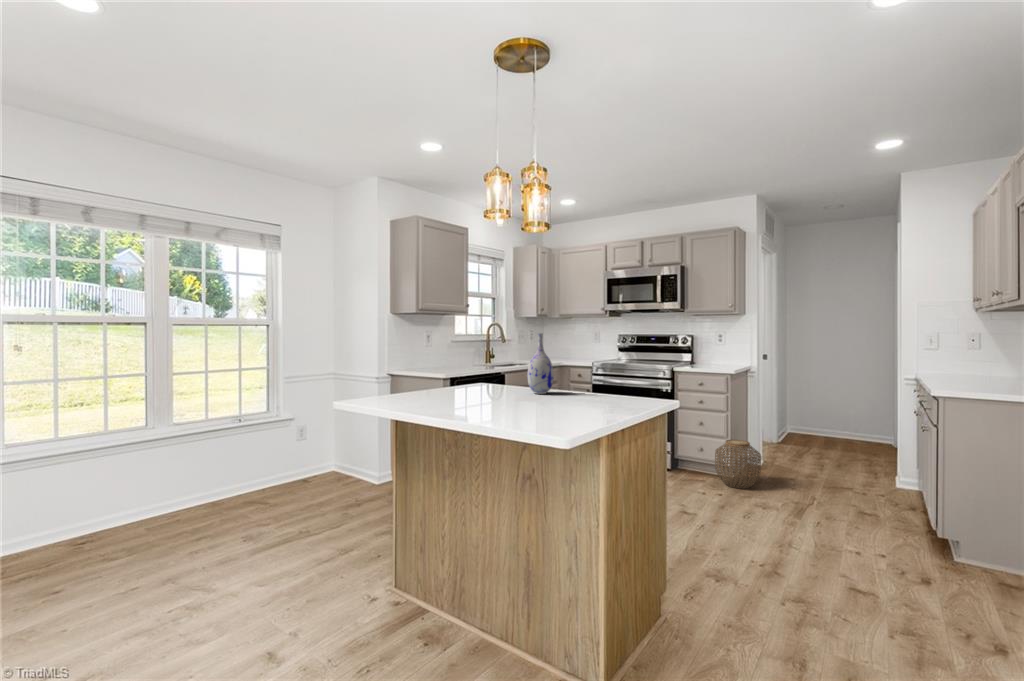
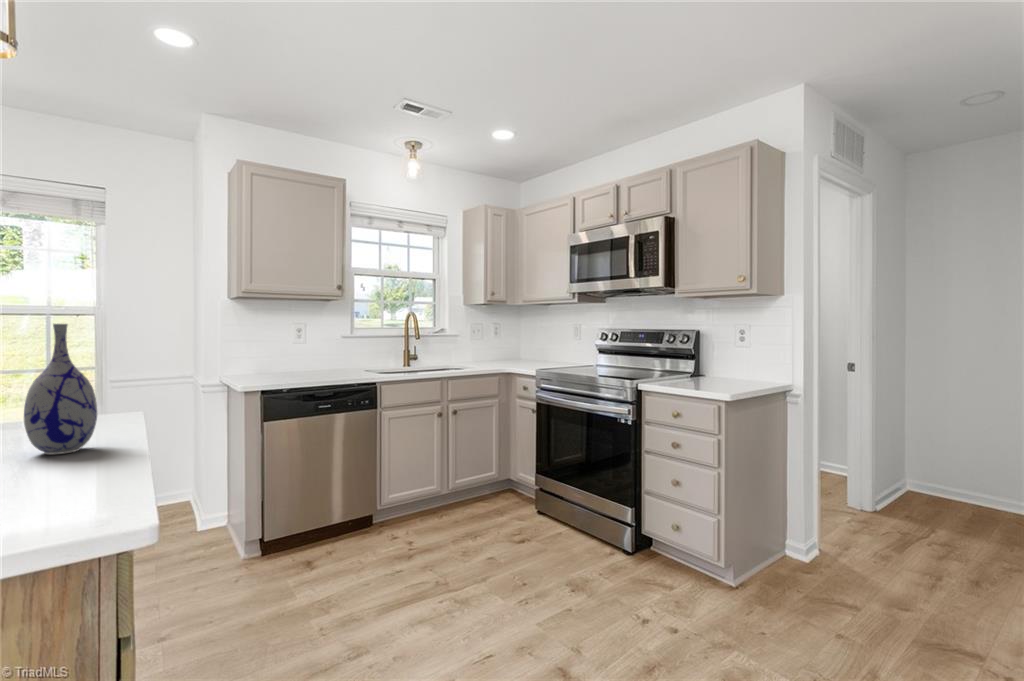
woven basket: present [715,440,761,488] -> none [686,520,770,618]

